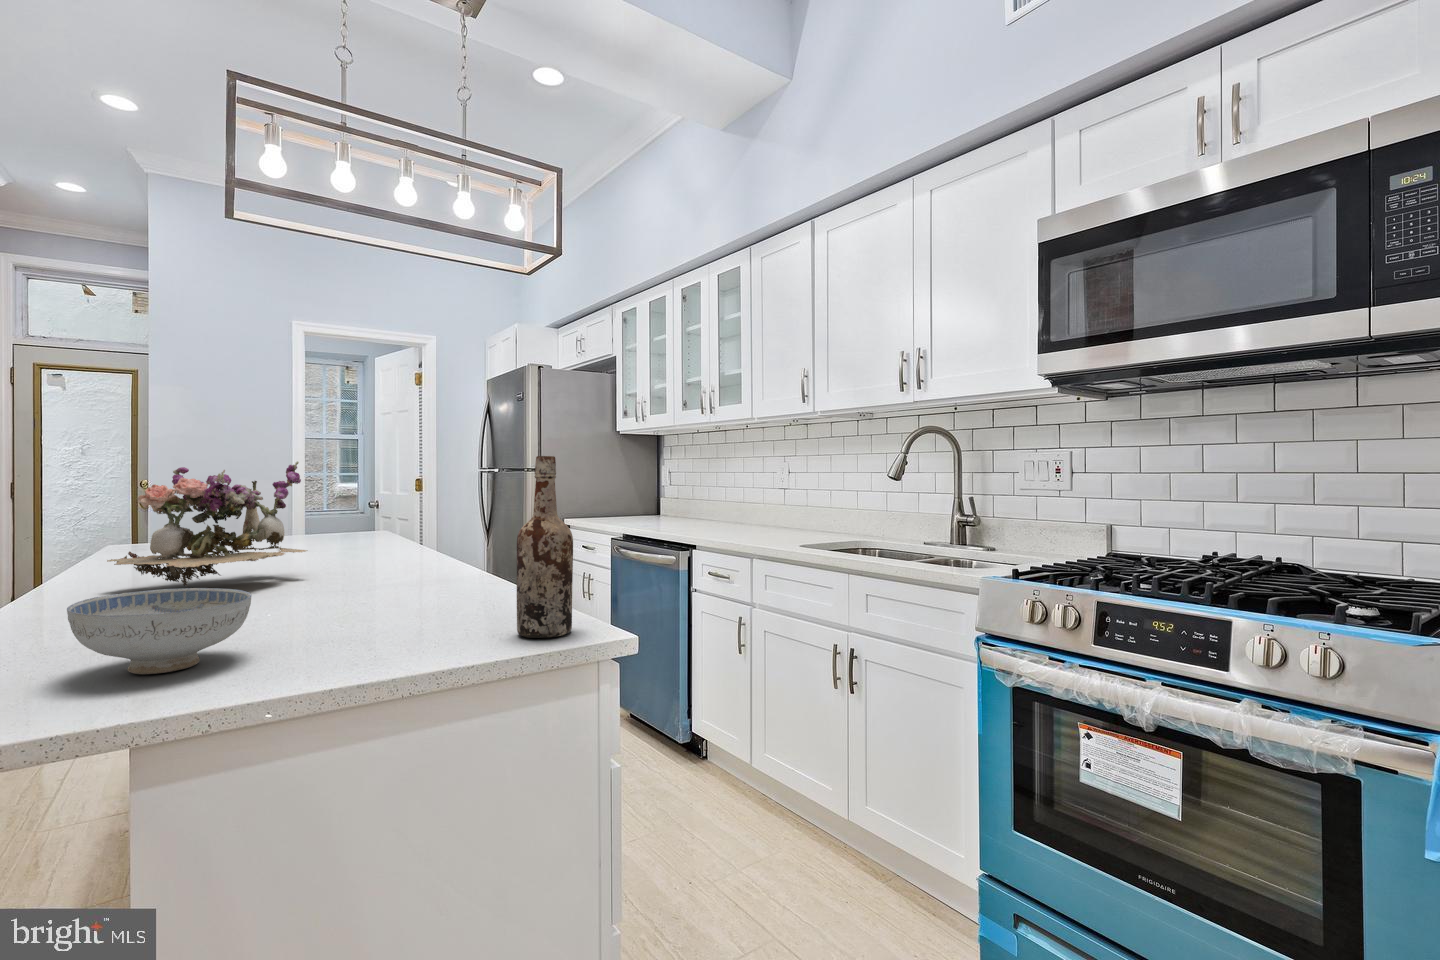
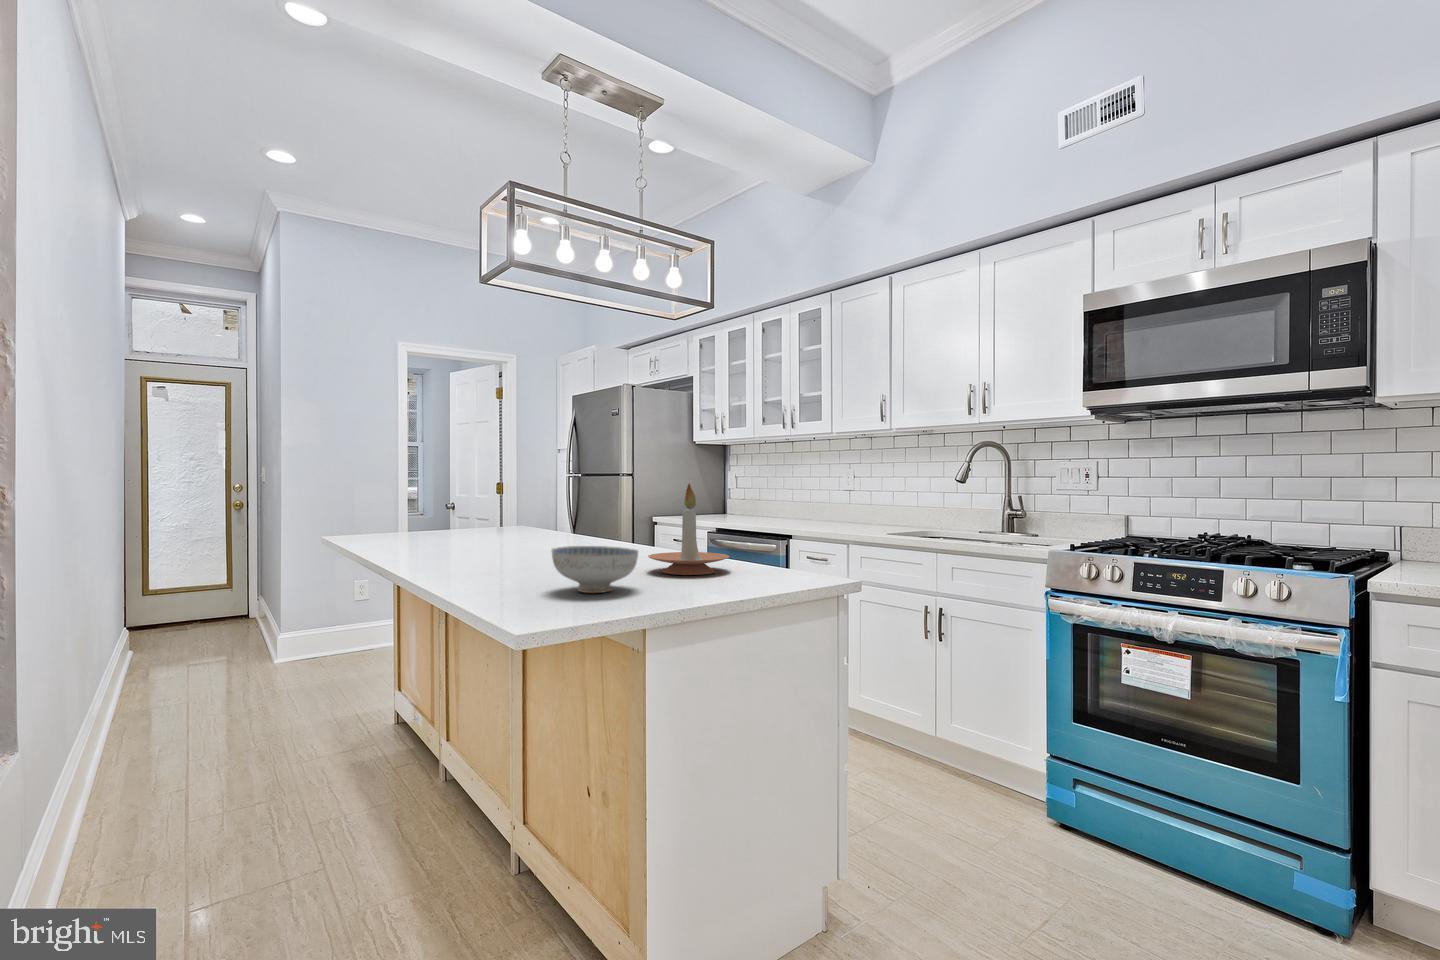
wine bottle: present [517,456,573,638] -> none [775,464,809,579]
flower arrangement: present [107,461,307,586] -> none [430,466,554,557]
candle holder: none [345,486,479,627] -> present [648,484,729,575]

